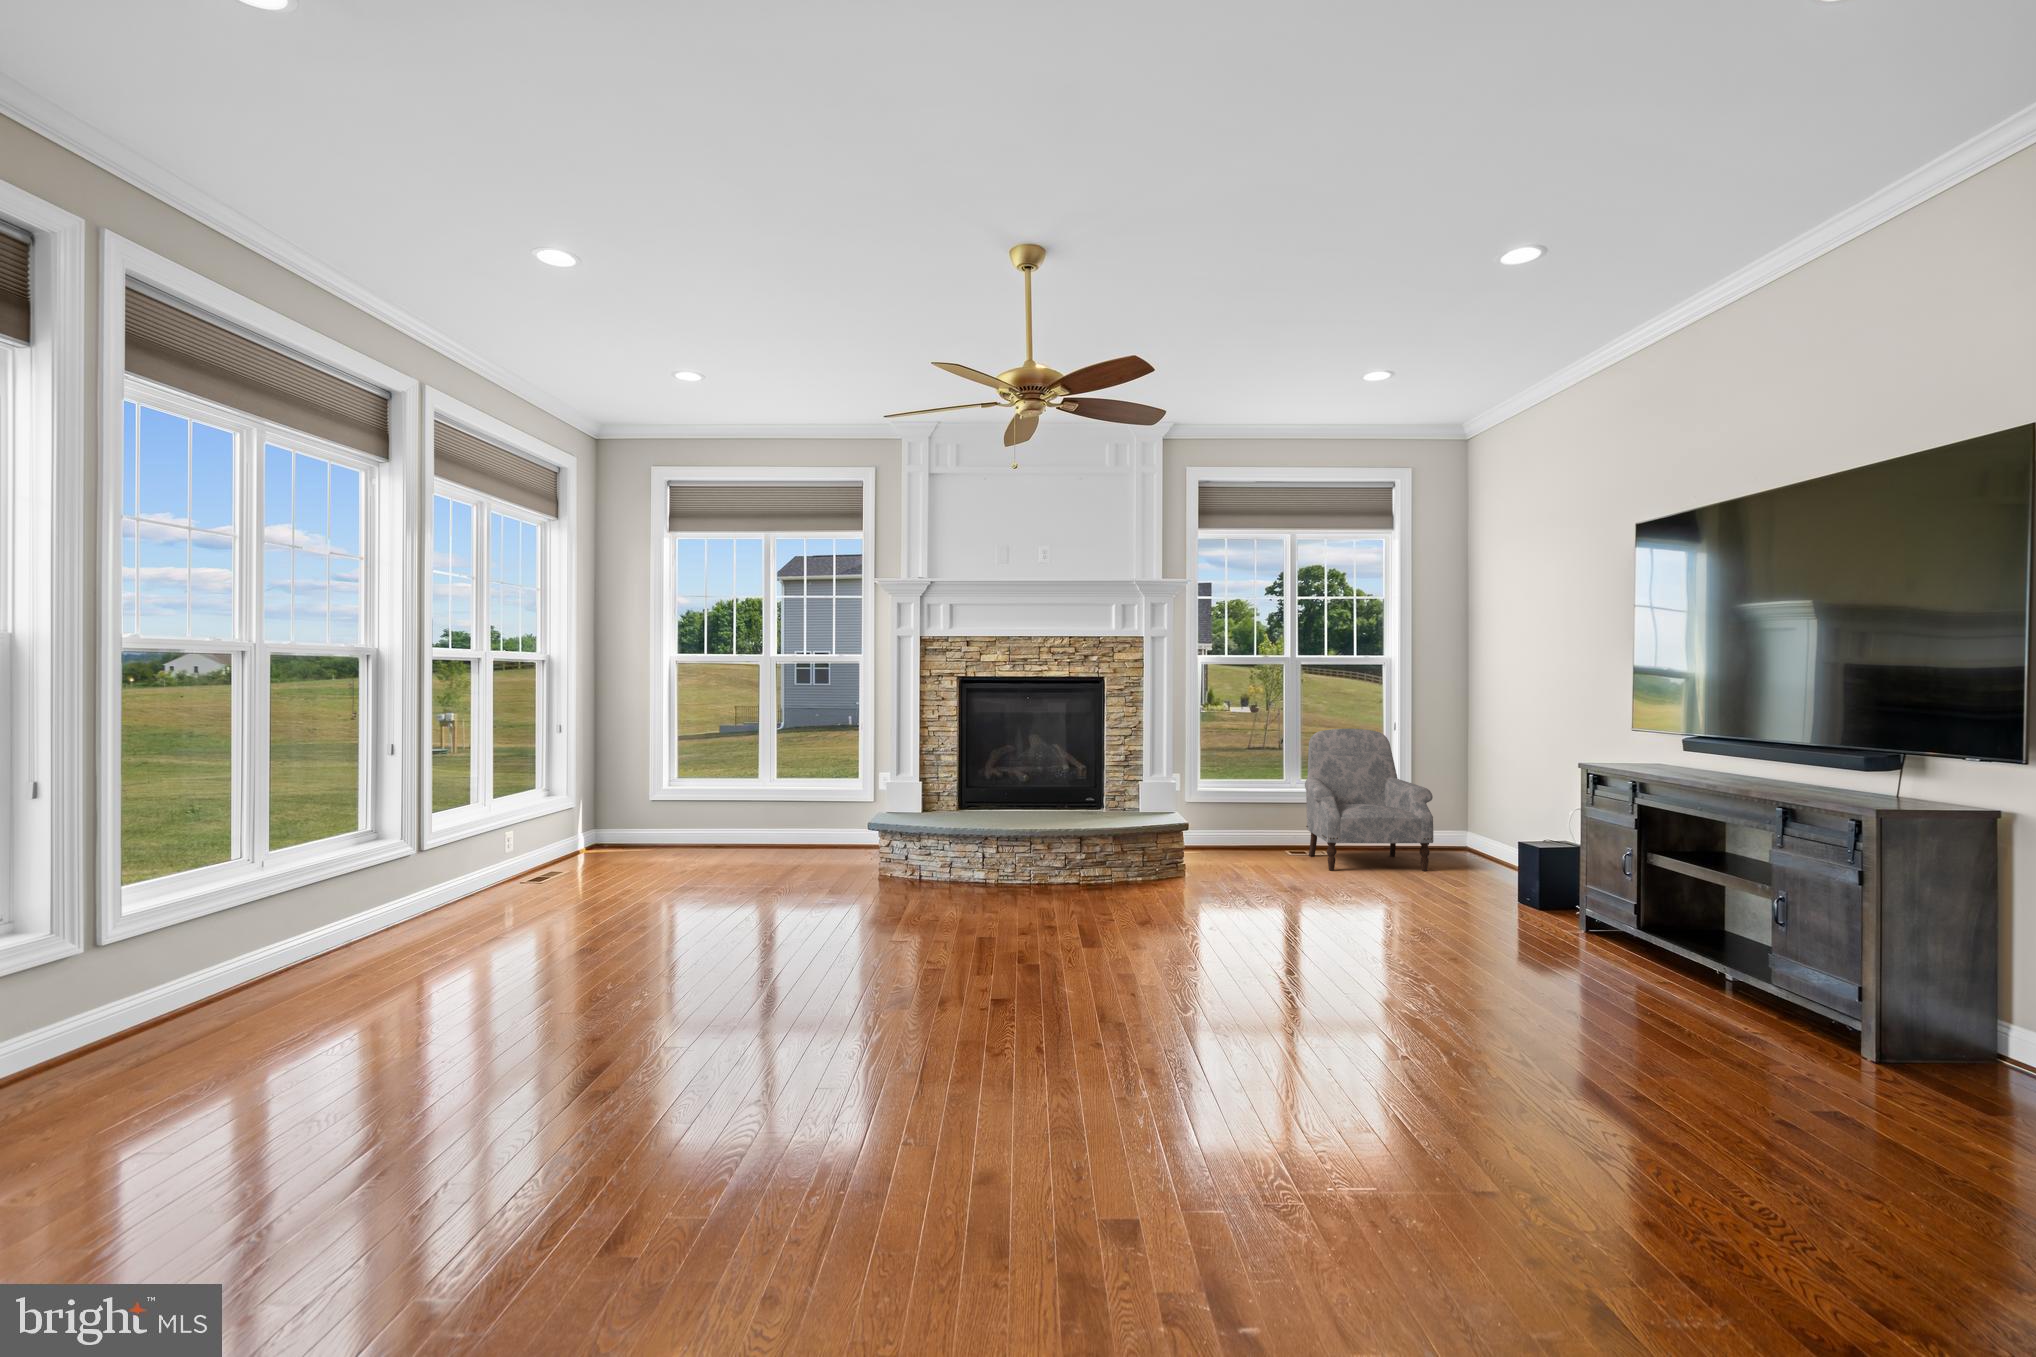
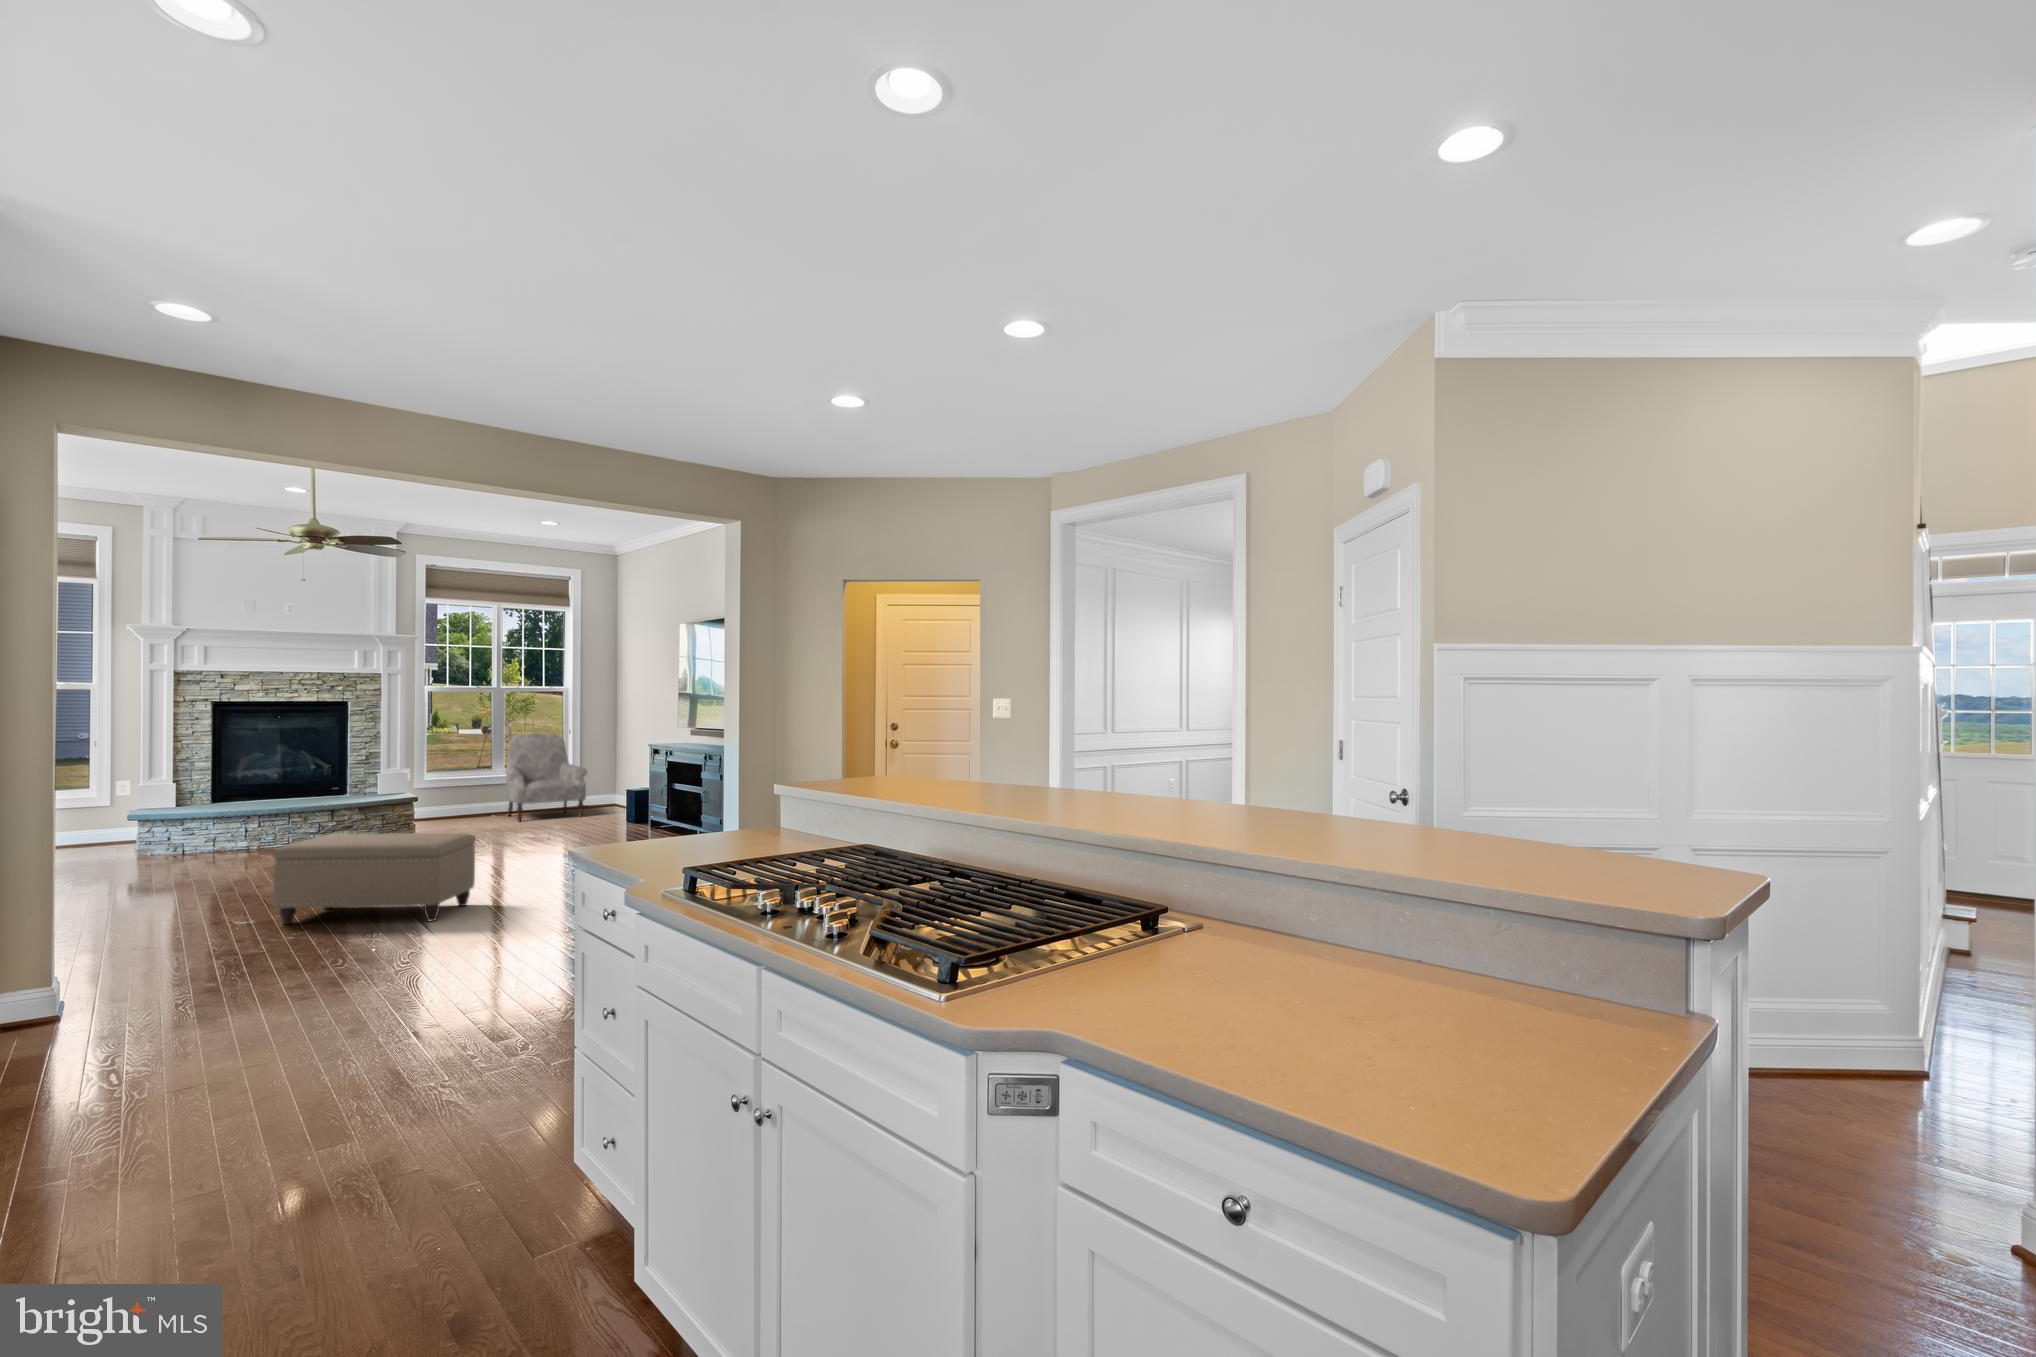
ottoman: none [933,940,1345,1261] -> present [273,833,476,924]

